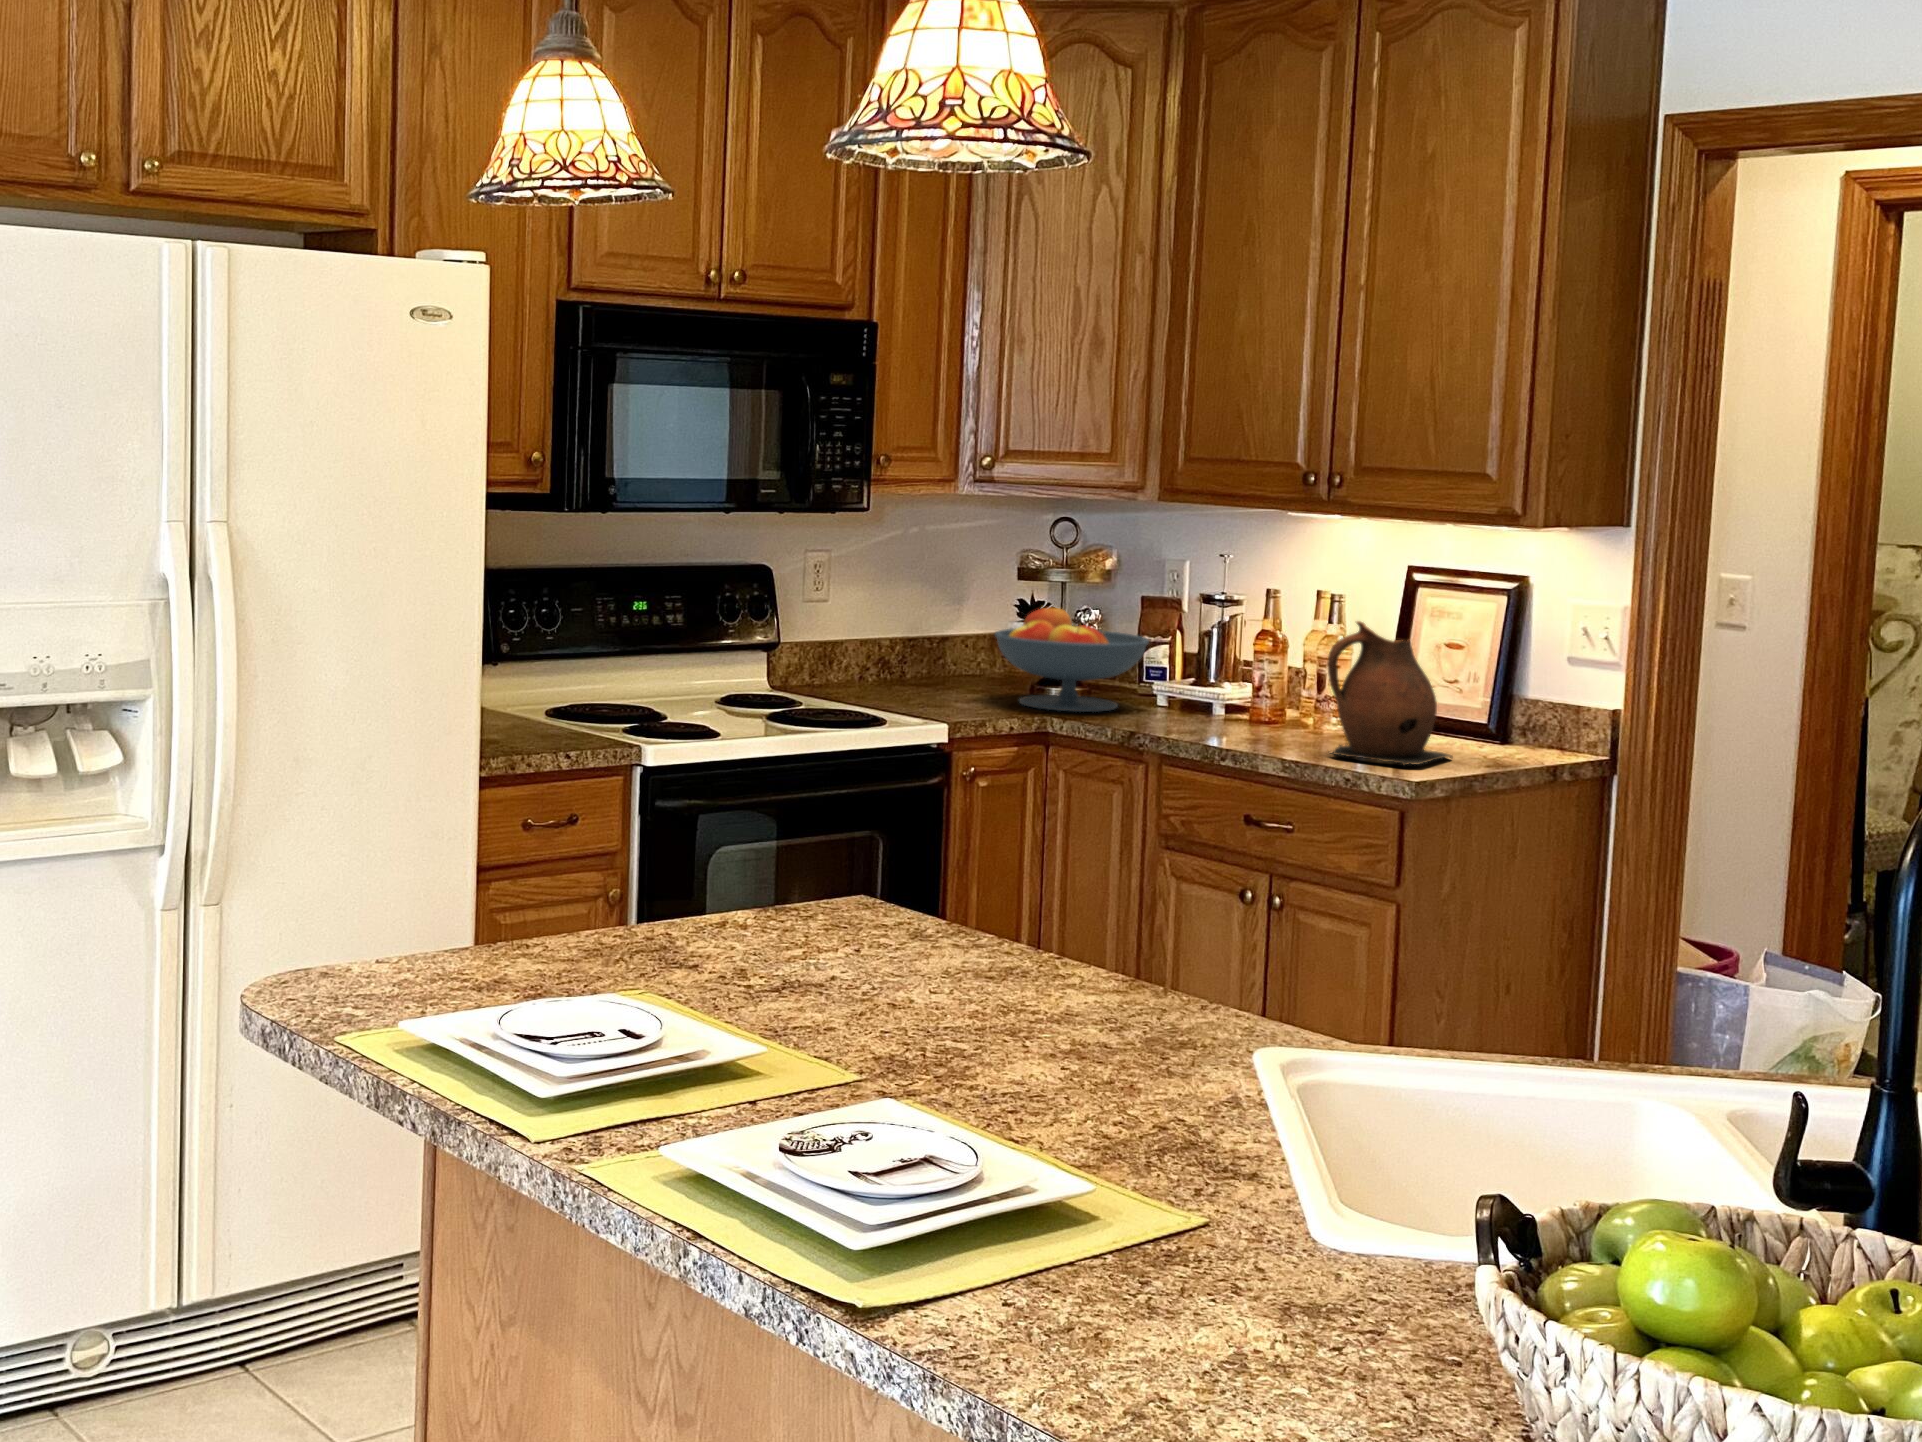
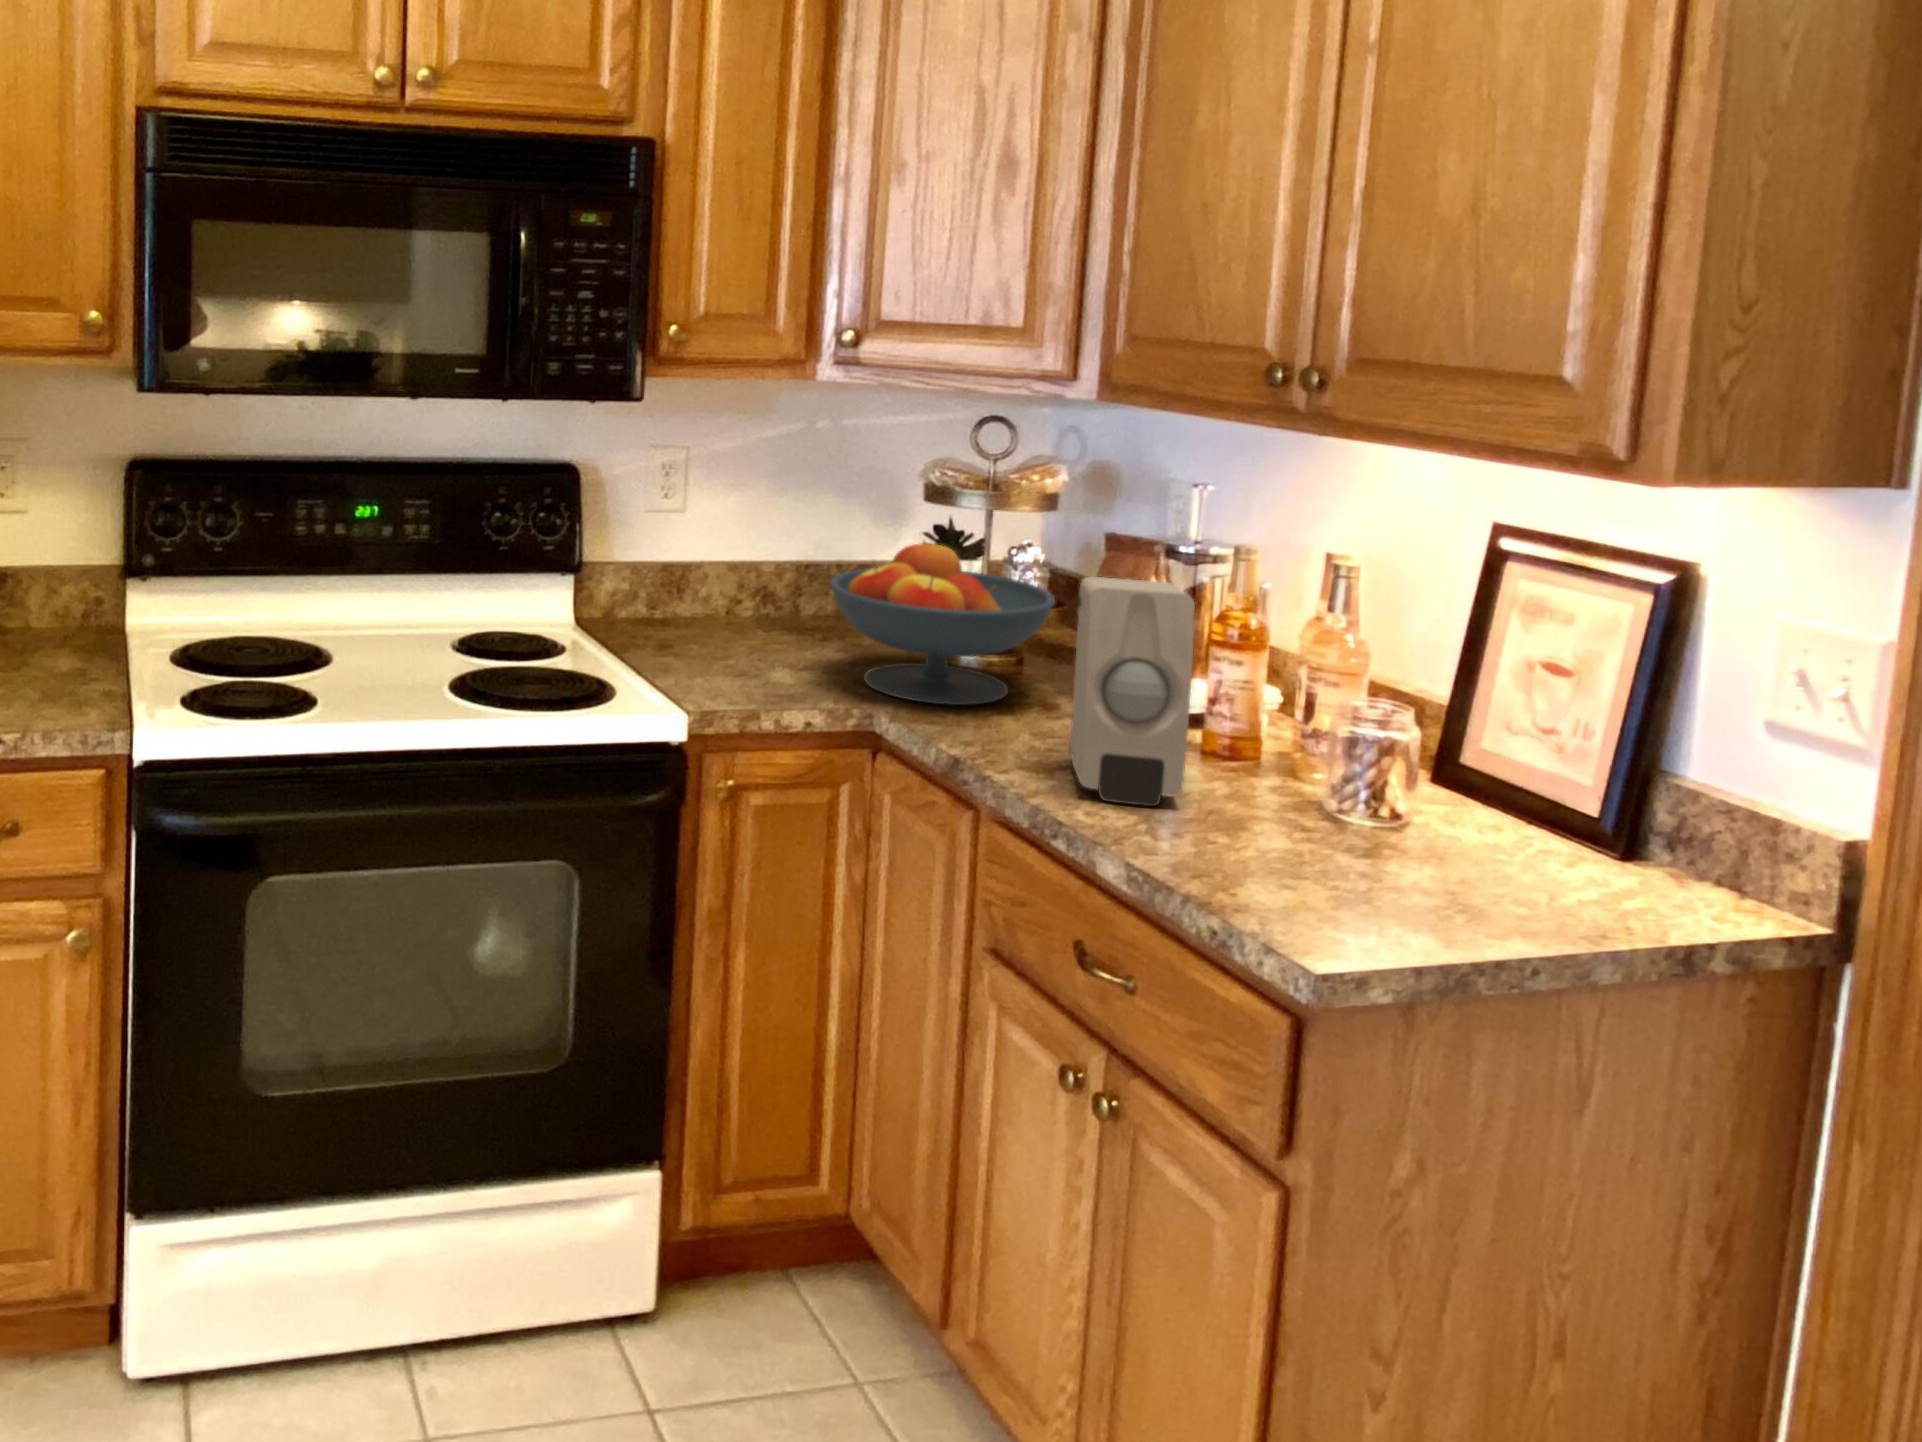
soap dispenser: none [1197,610,1287,741] -> present [1070,577,1195,806]
ceramic pitcher: present [1327,621,1452,766] -> none [1220,631,1472,917]

